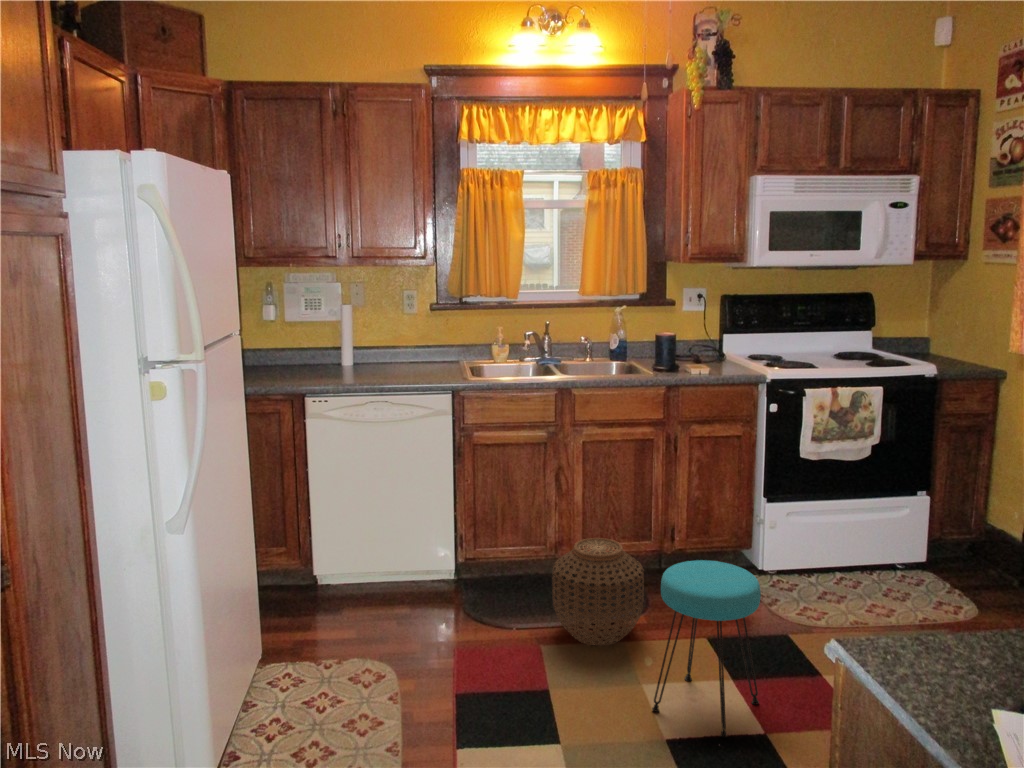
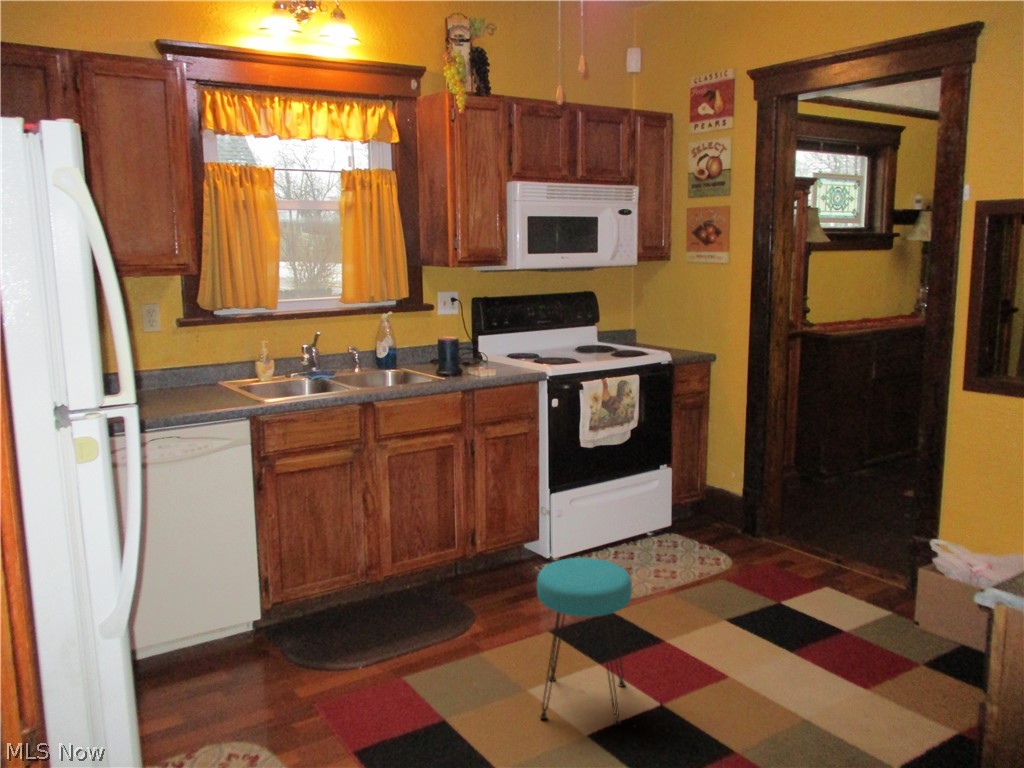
woven basket: present [552,538,644,645] -> none [392,556,488,670]

